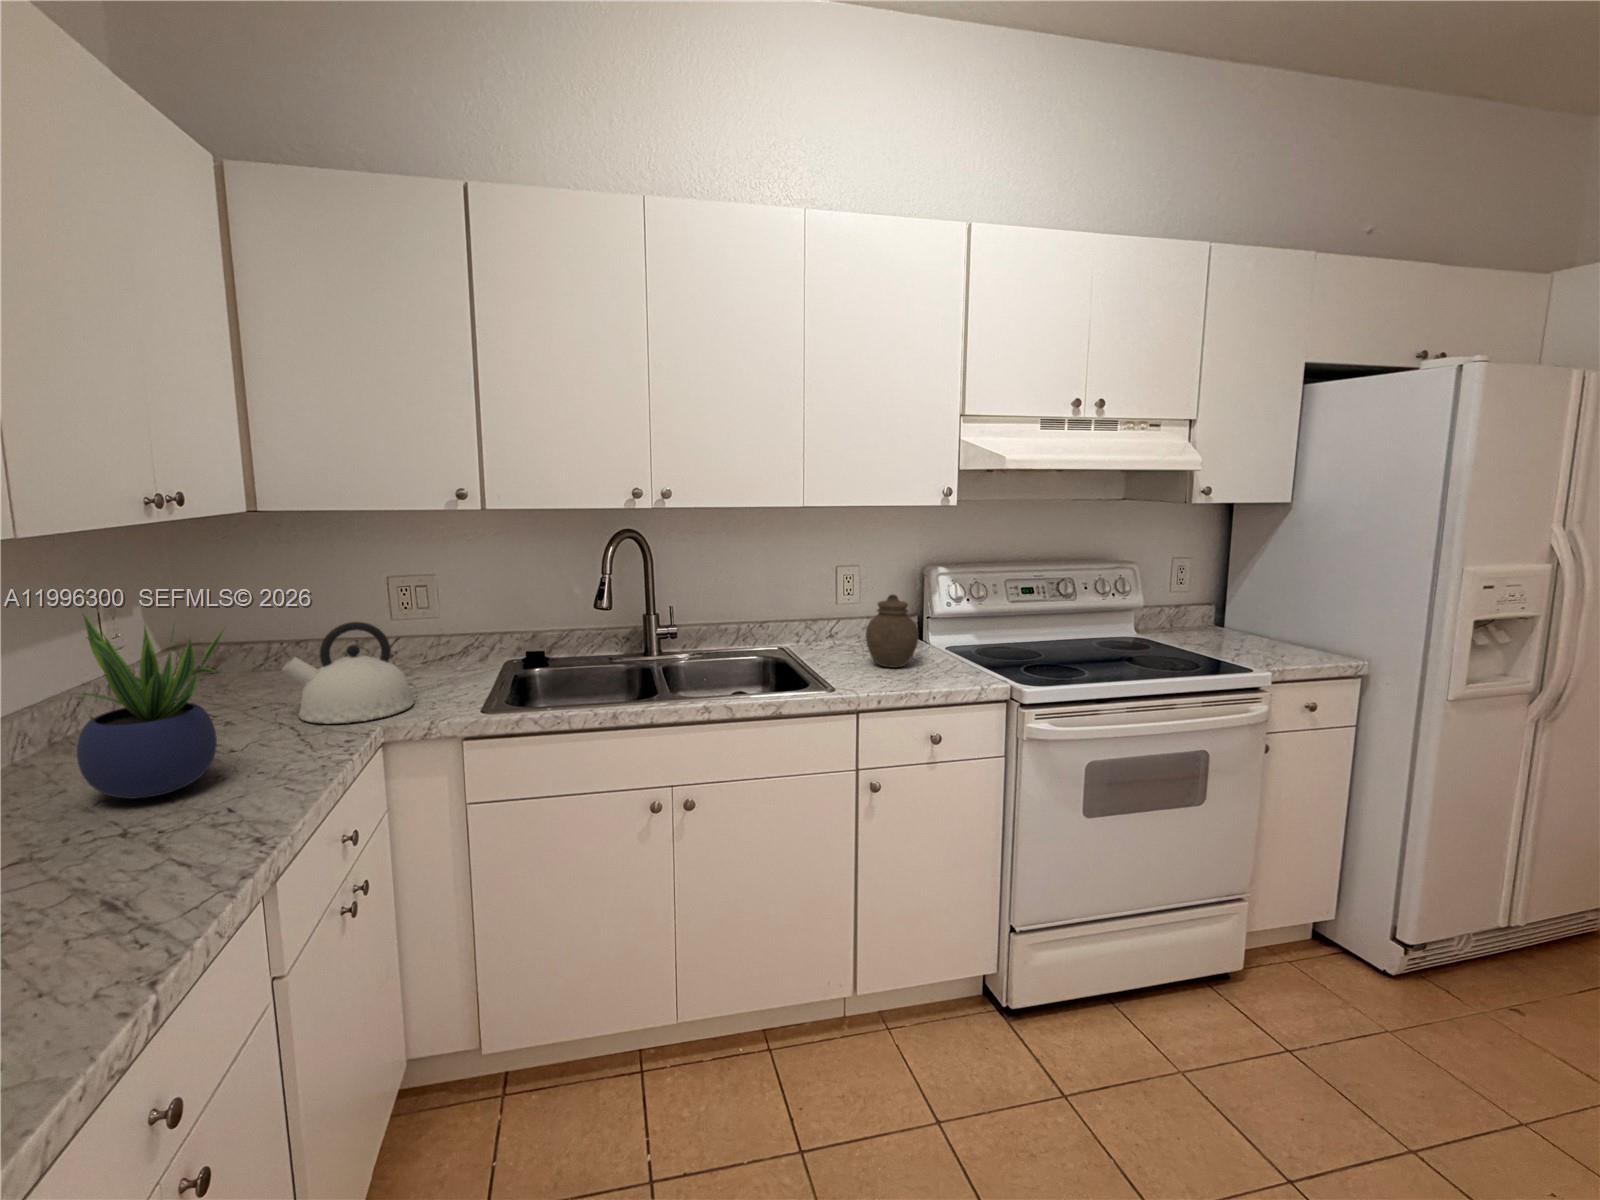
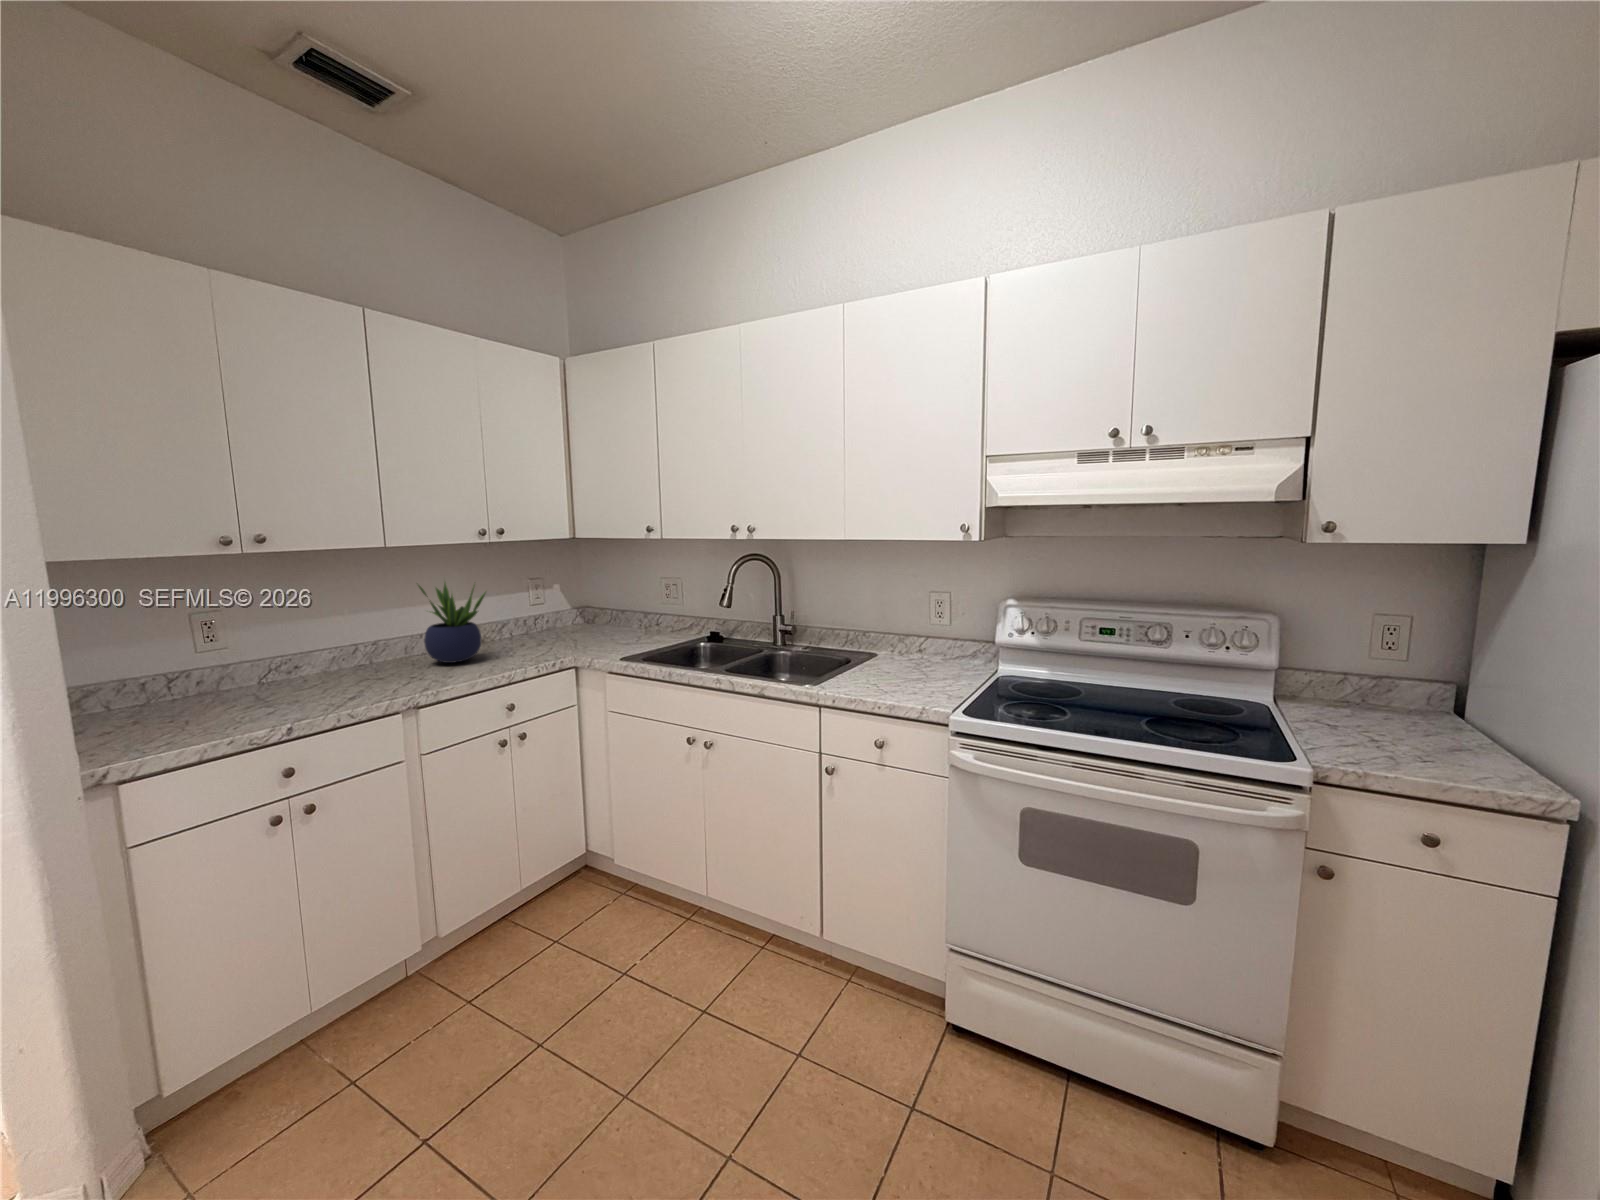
jar: present [866,594,919,667] -> none [891,617,939,681]
kettle: present [282,622,414,723] -> none [557,596,619,650]

